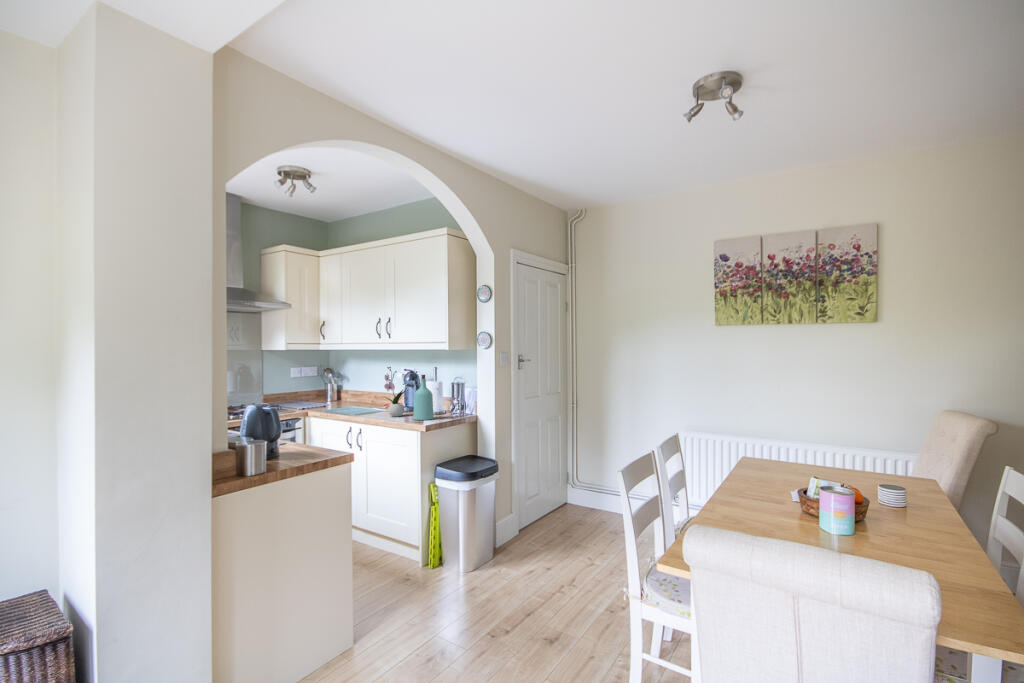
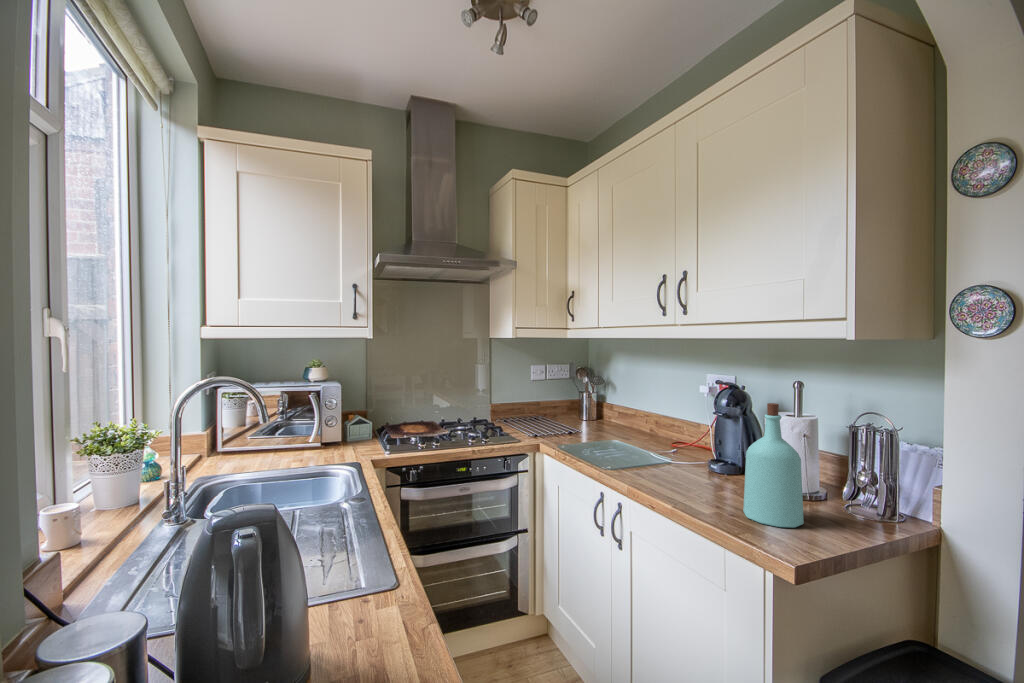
flower arrangement: present [384,367,405,417] -> none [670,376,722,492]

